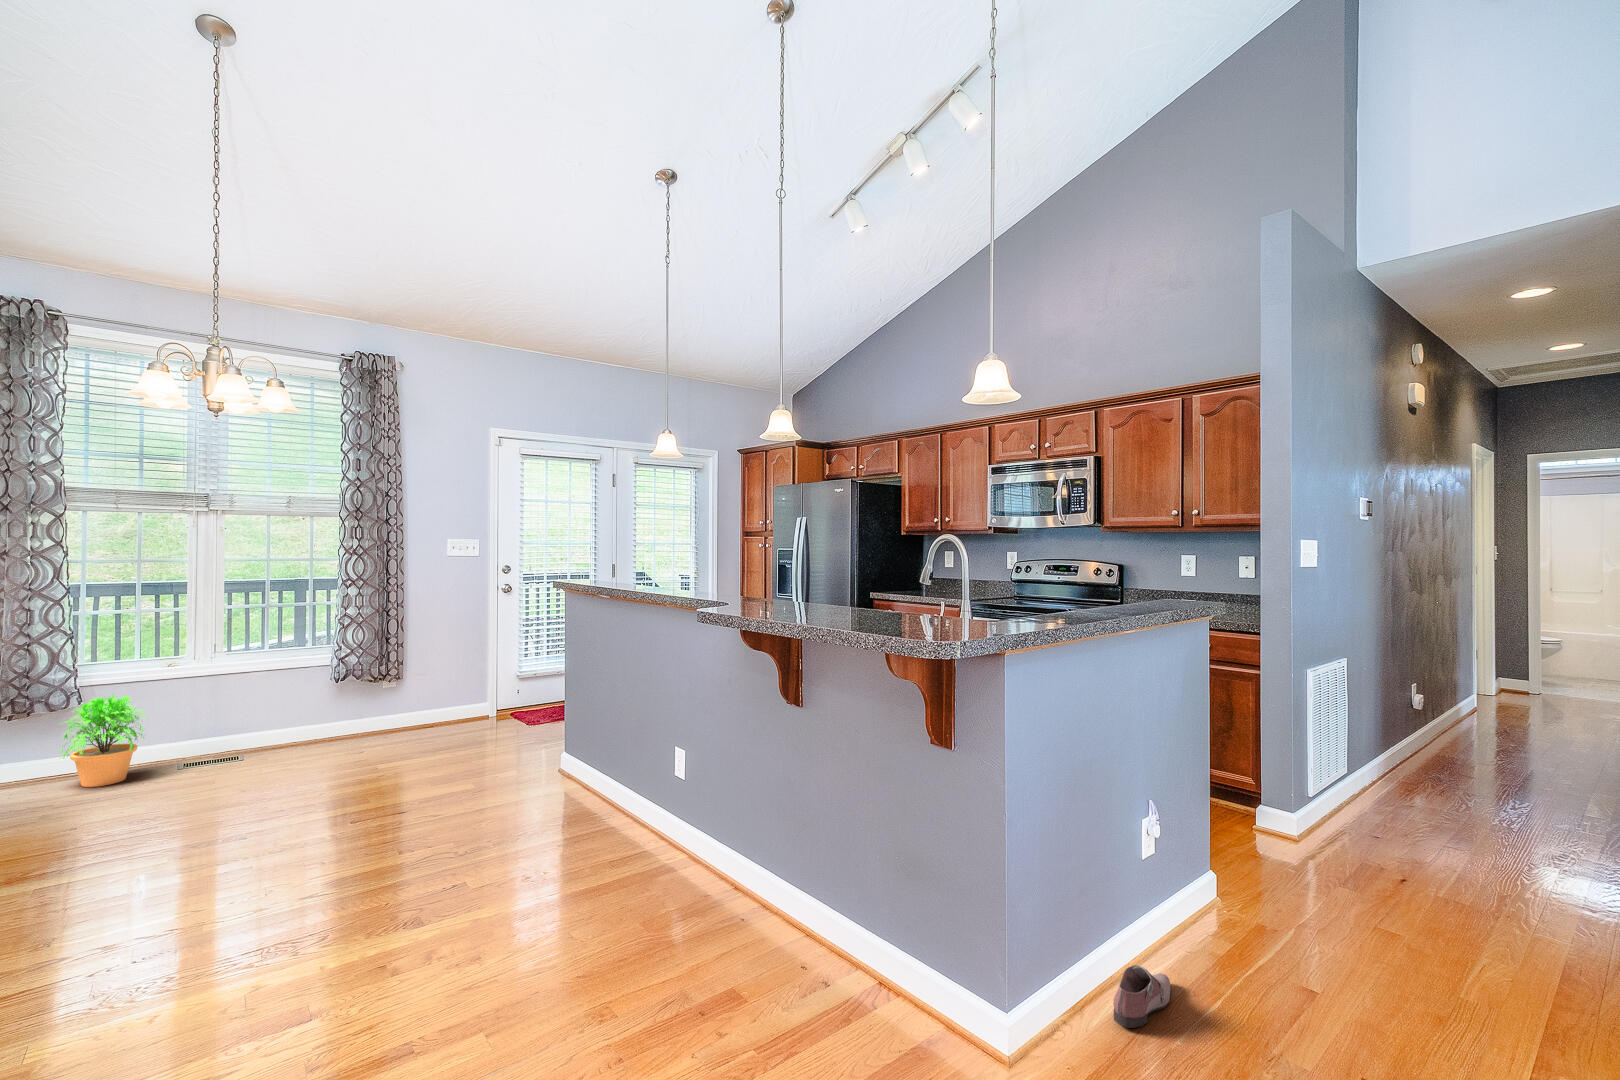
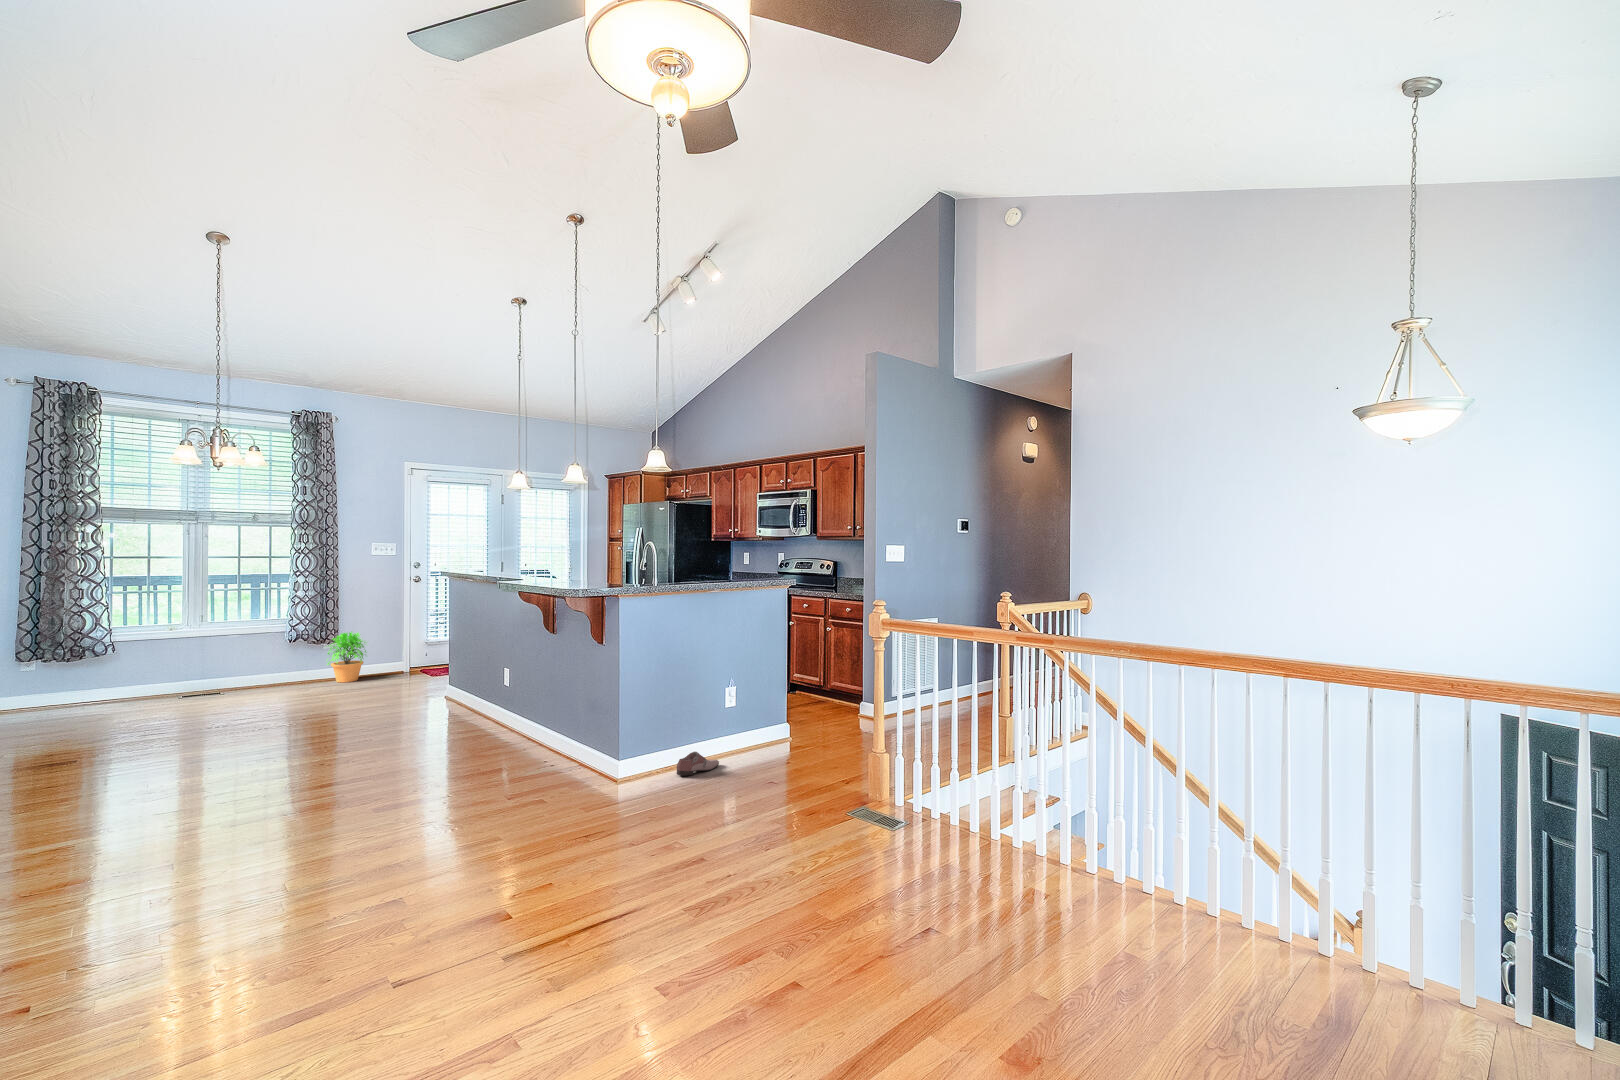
potted plant: present [60,695,147,787] -> present [327,632,366,682]

